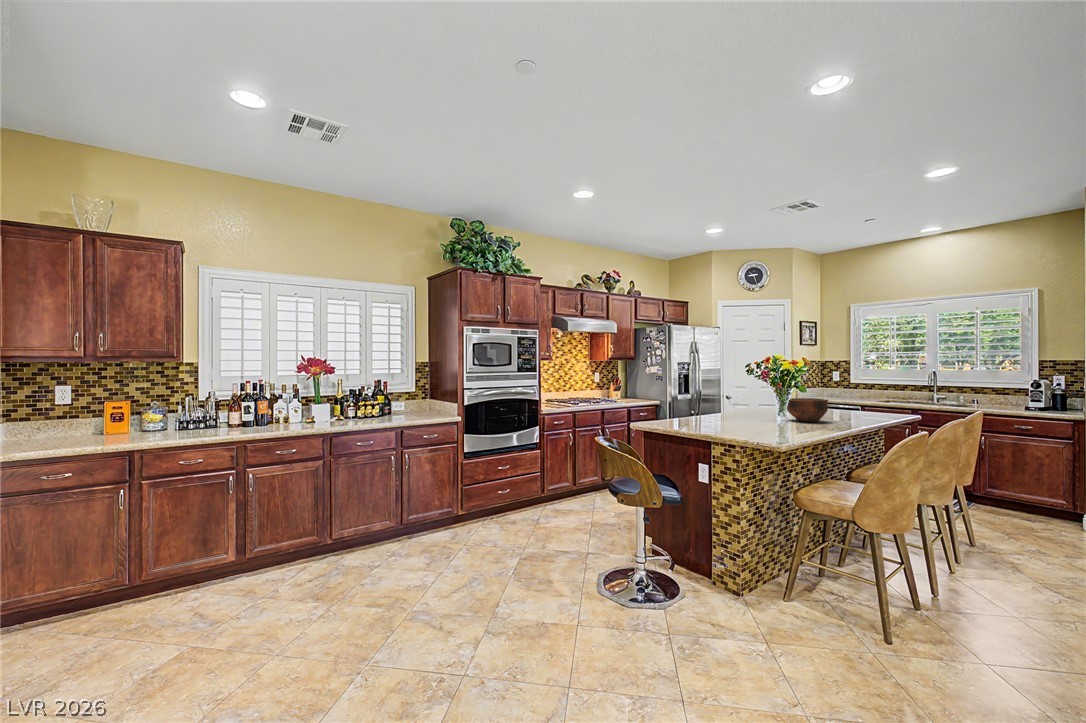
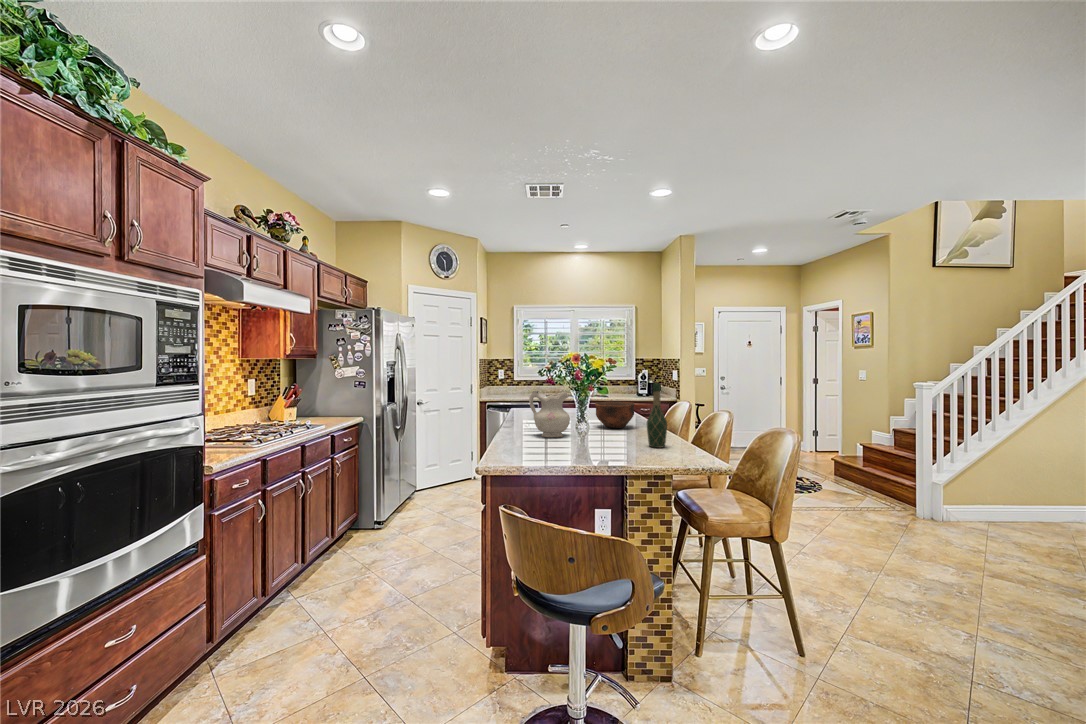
wine bottle: none [765,378,784,431] -> present [647,383,667,448]
ceramic pitcher: none [710,383,741,420] -> present [529,391,570,437]

